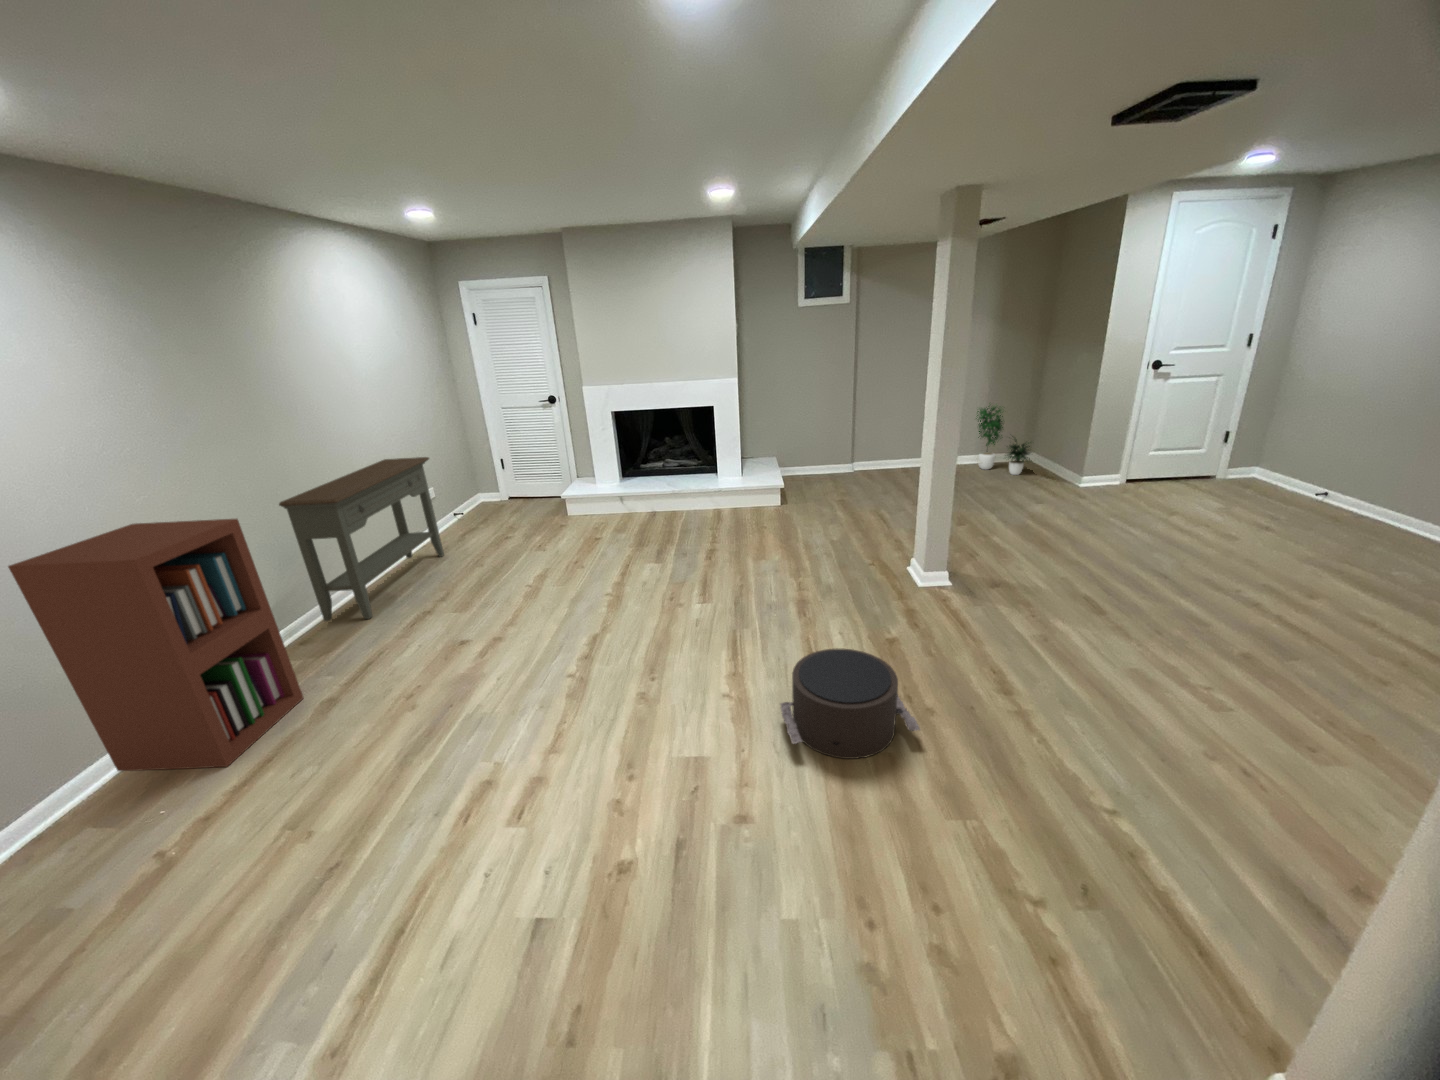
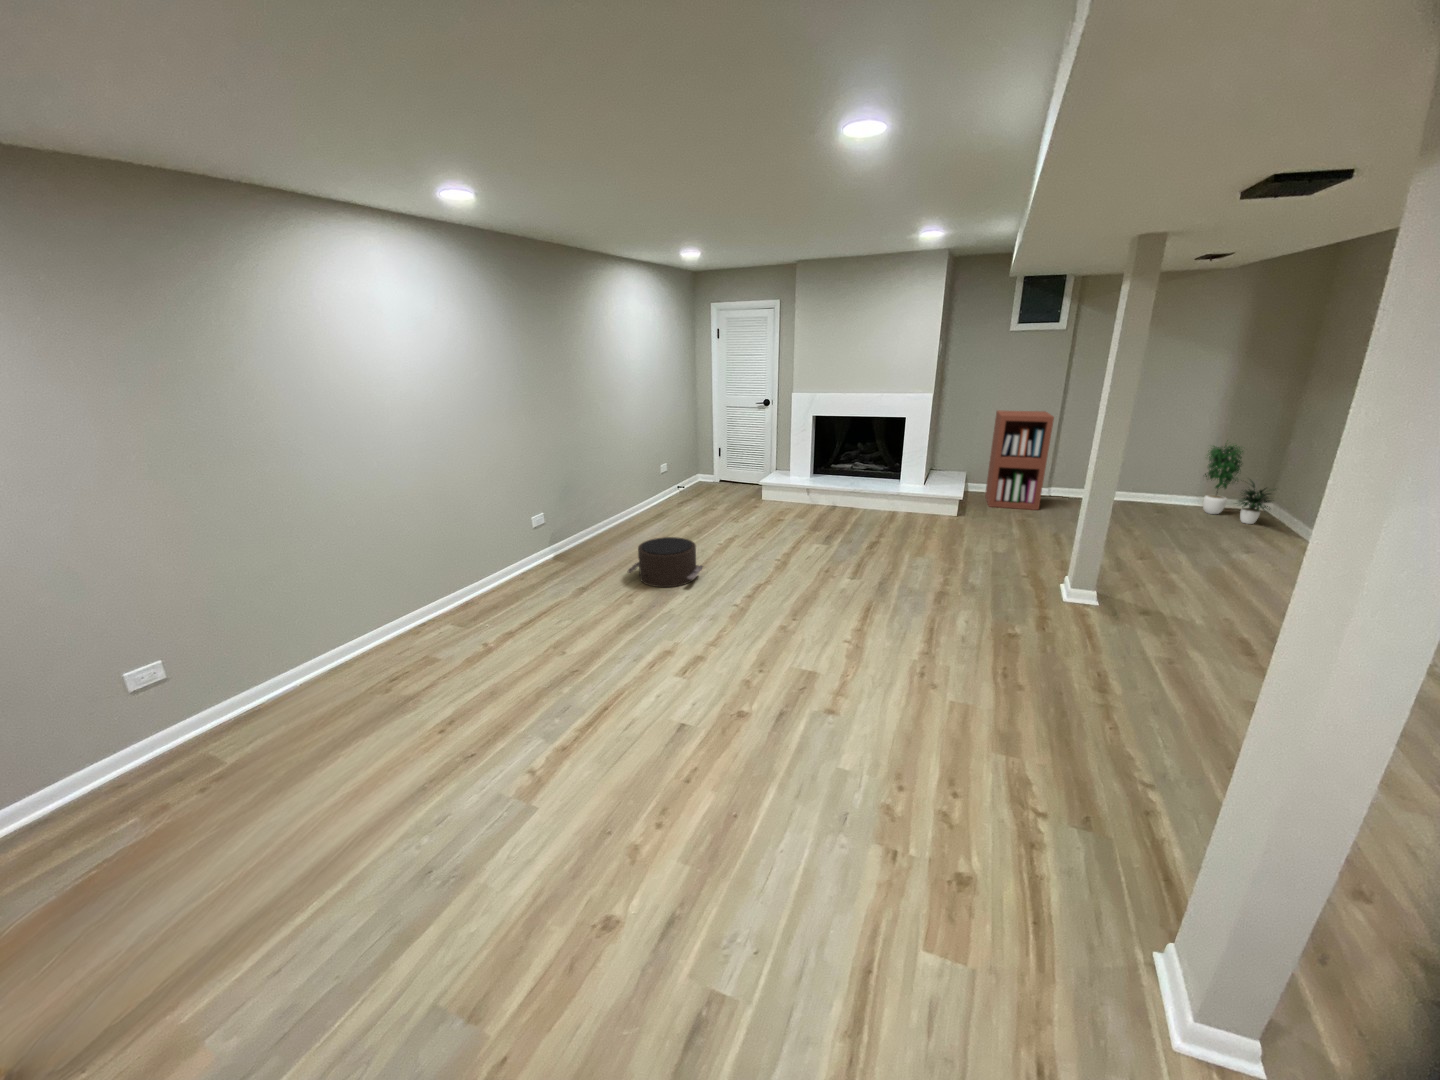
console table: present [279,457,444,621] -> none [569,436,666,547]
bookshelf: present [8,519,303,771] -> present [985,411,1054,510]
pouf: present [780,649,920,759] -> present [627,537,703,587]

